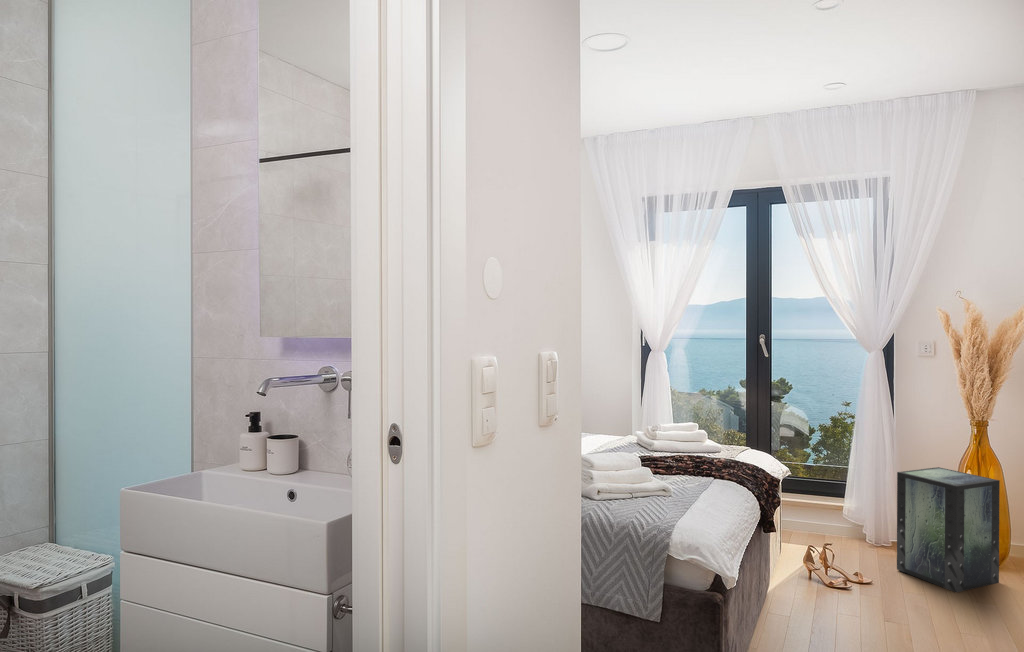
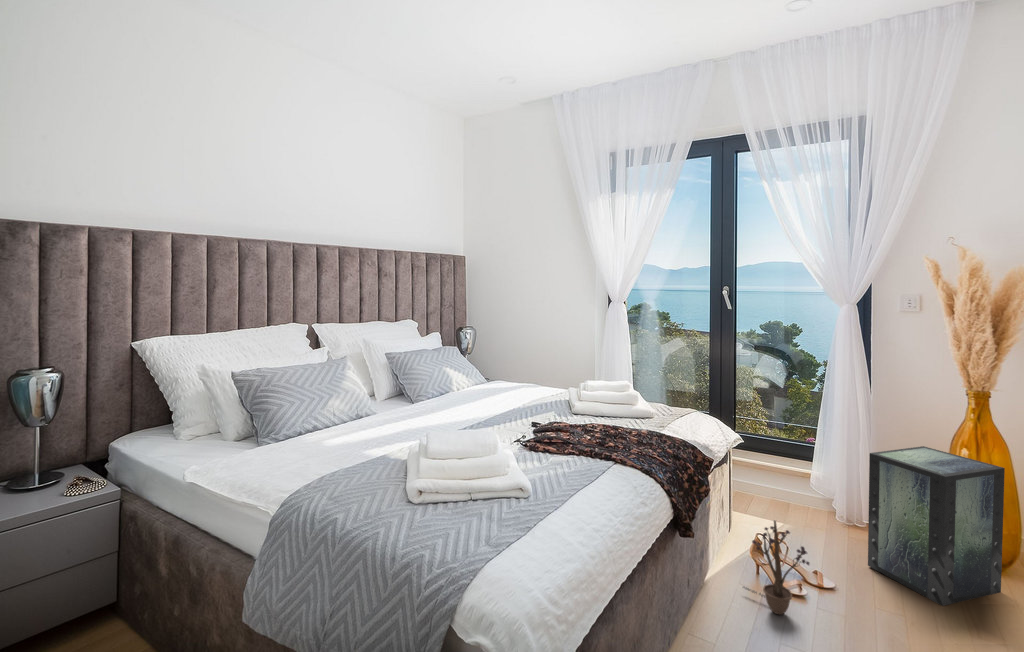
decorative plant: none [801,524,858,602] -> present [743,521,809,614]

